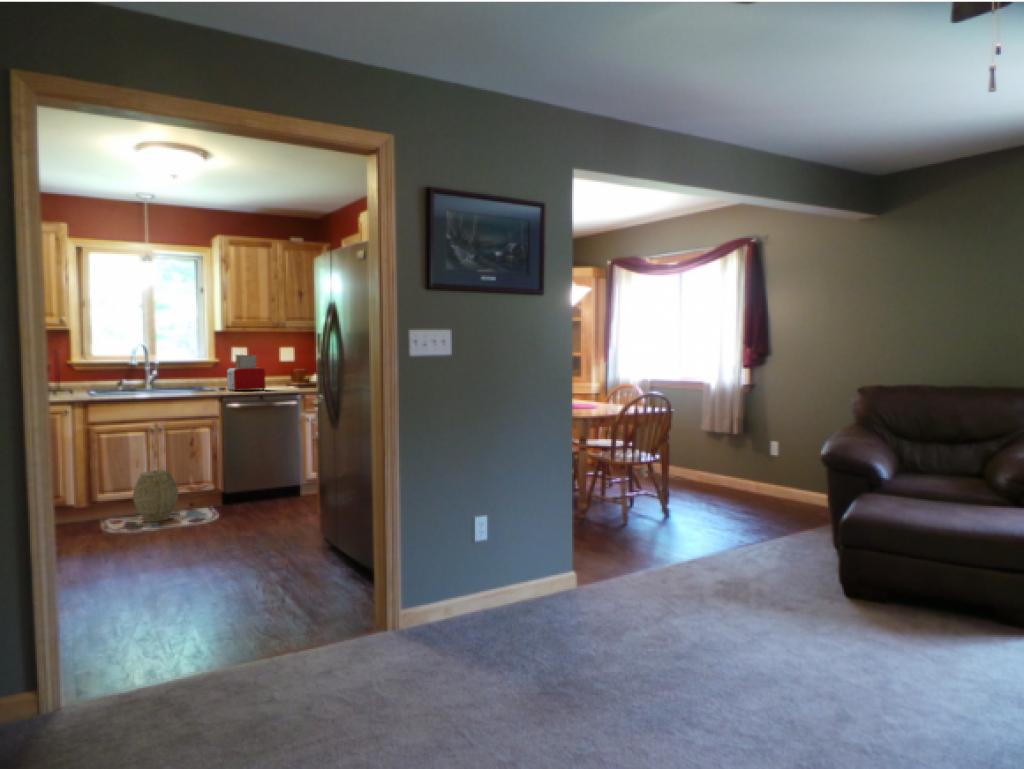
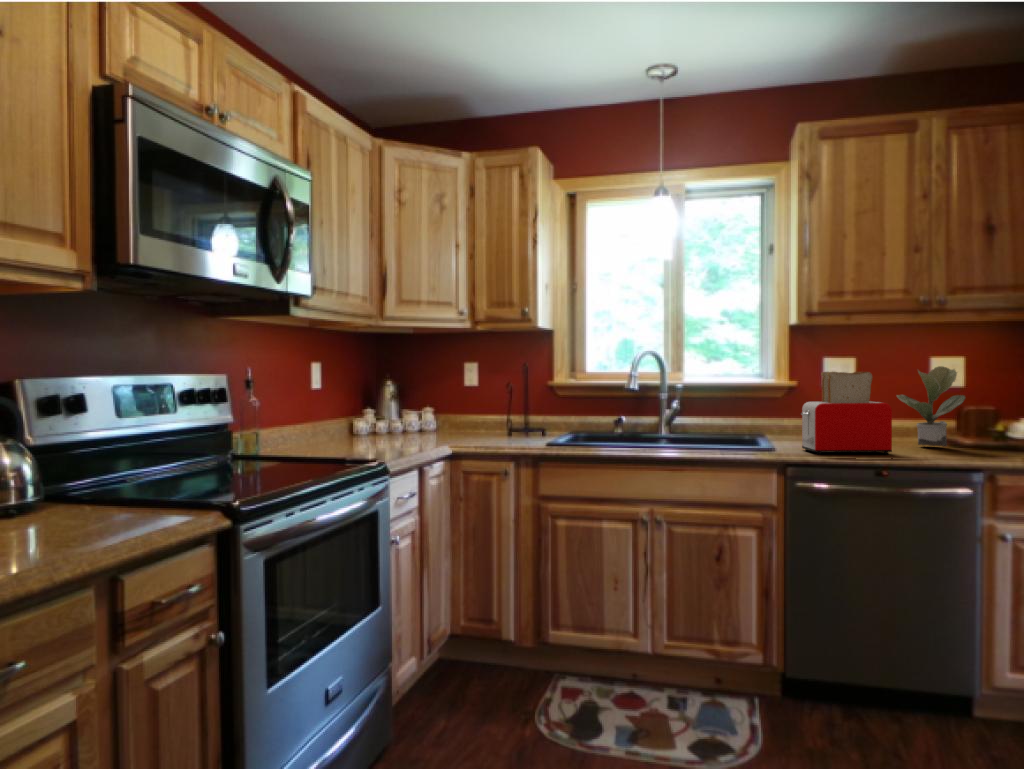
potted plant: none [266,352,293,387] -> present [897,366,965,447]
woven basket: present [133,470,178,522] -> none [595,608,680,726]

